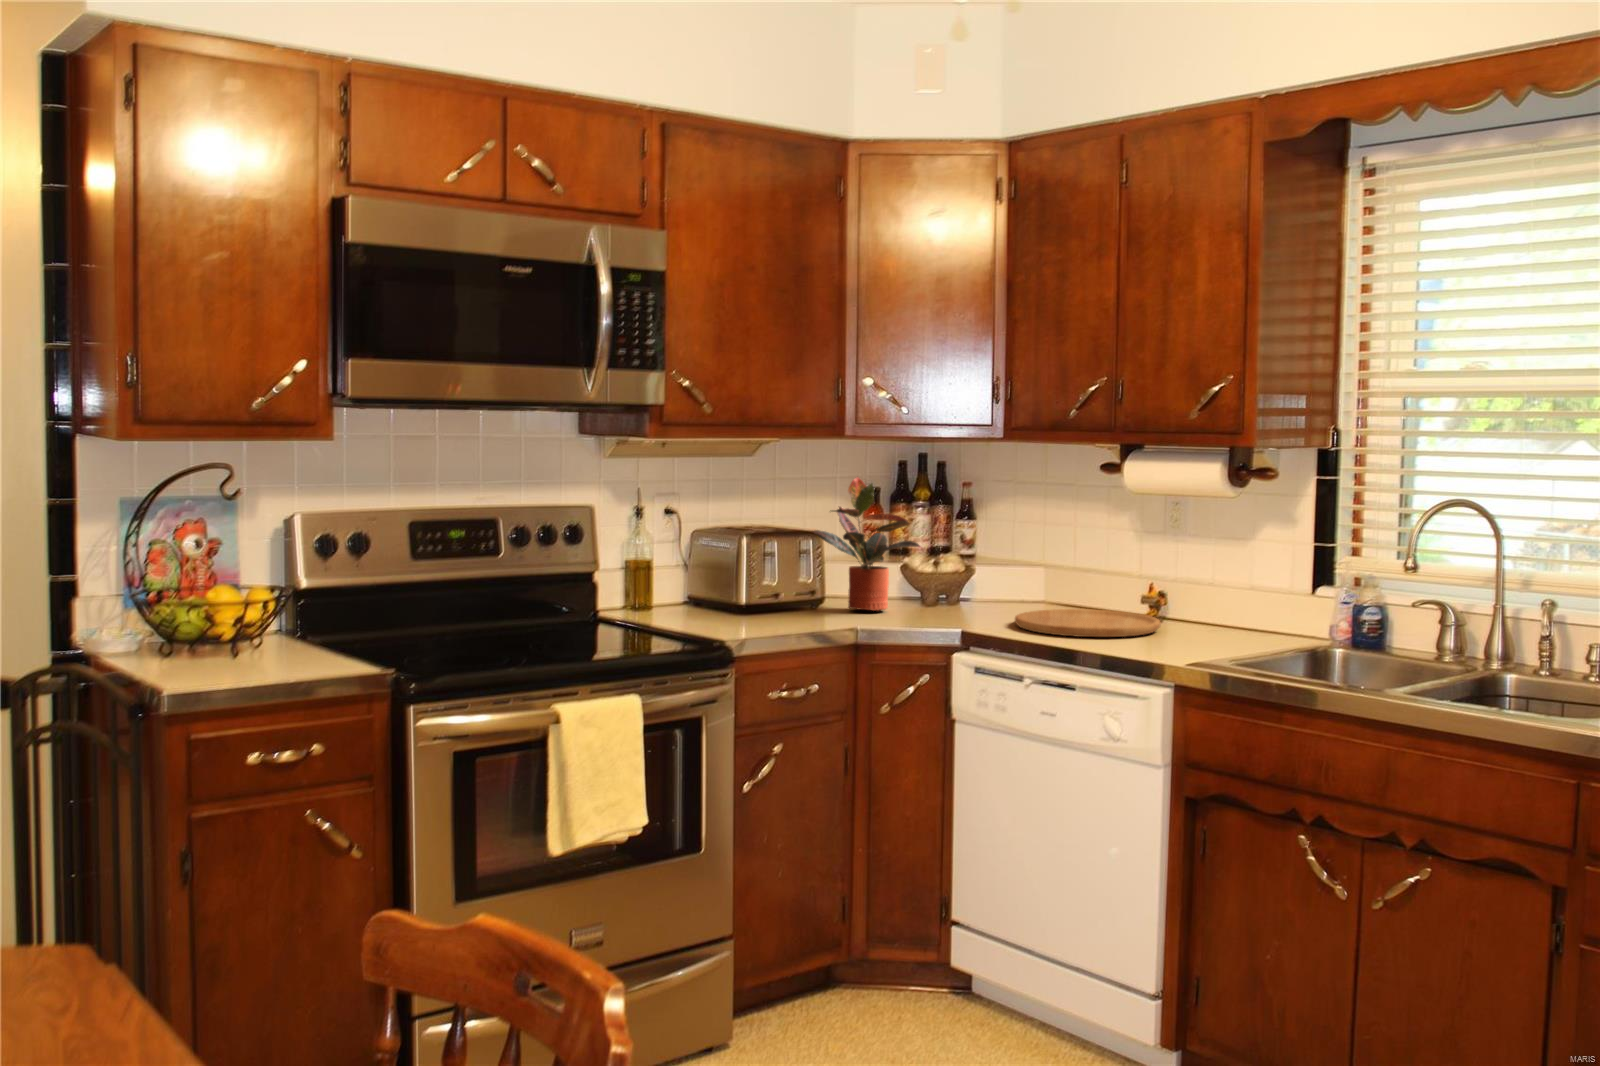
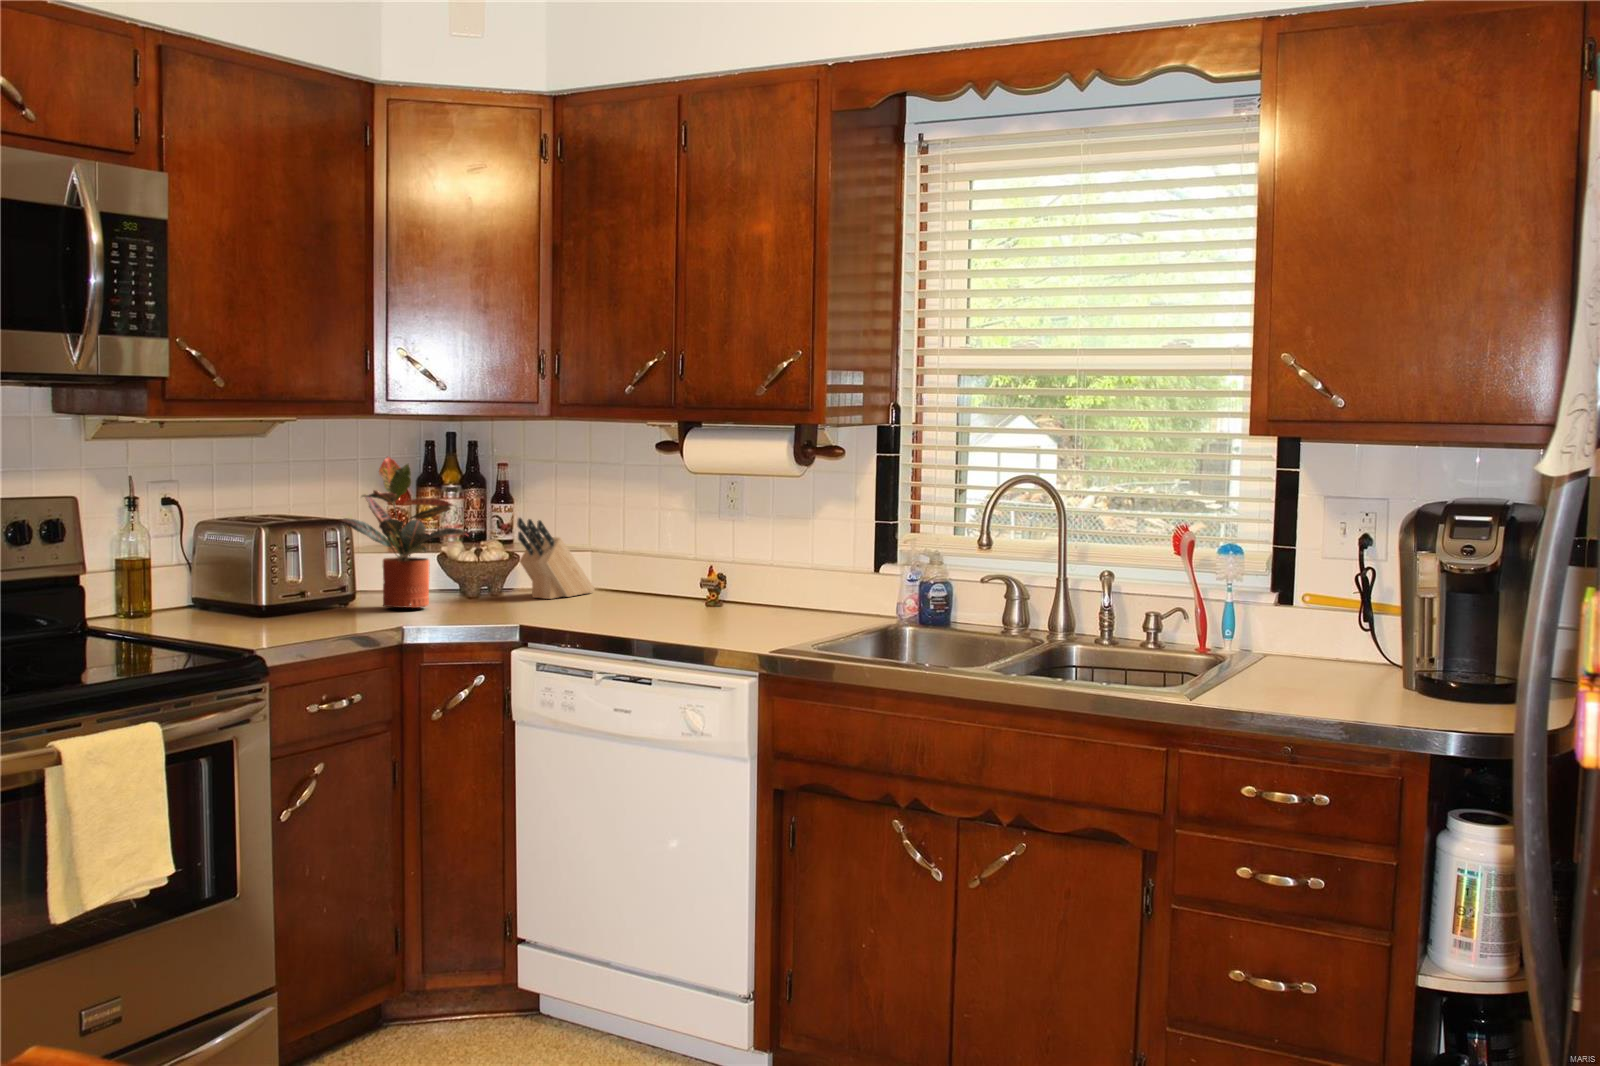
knife block: none [970,533,1044,608] -> present [517,518,594,599]
cutting board: present [1015,609,1160,637] -> none [577,597,731,626]

